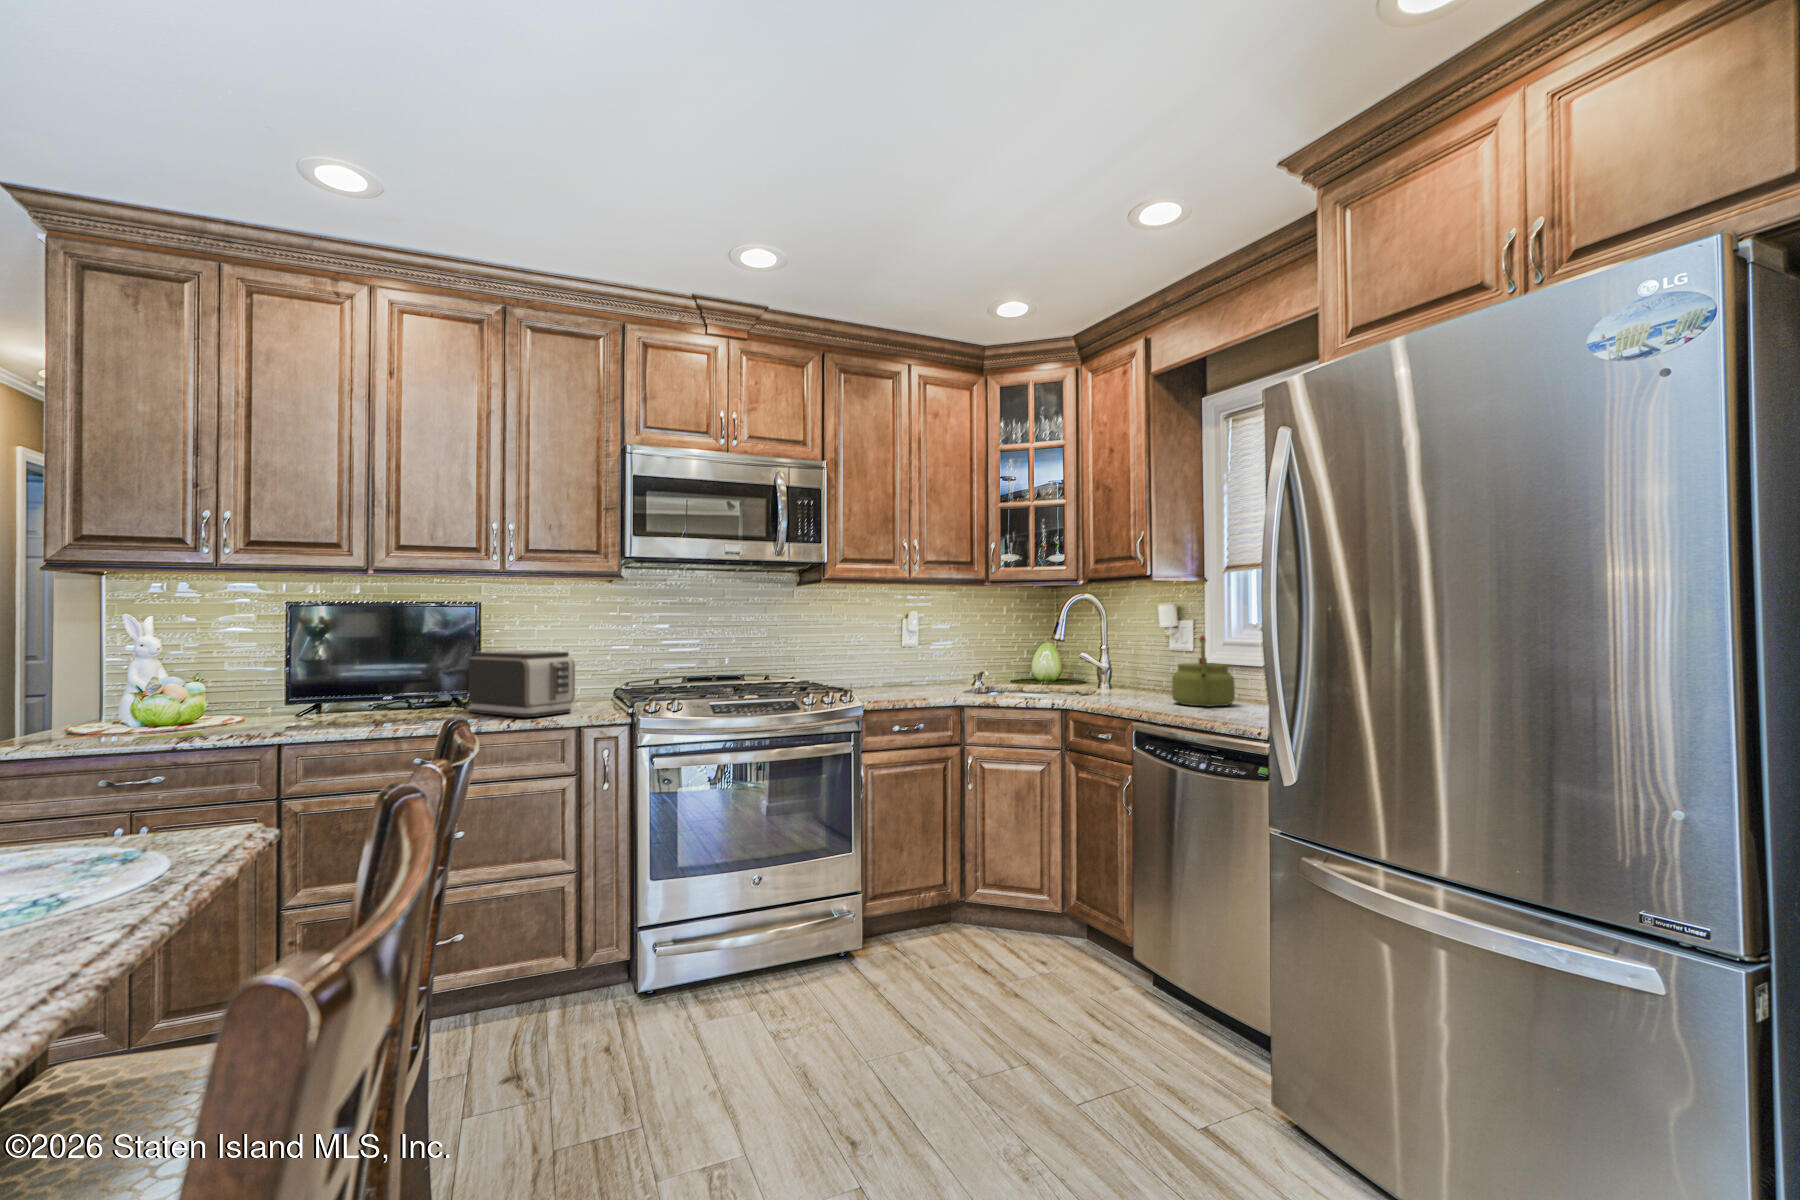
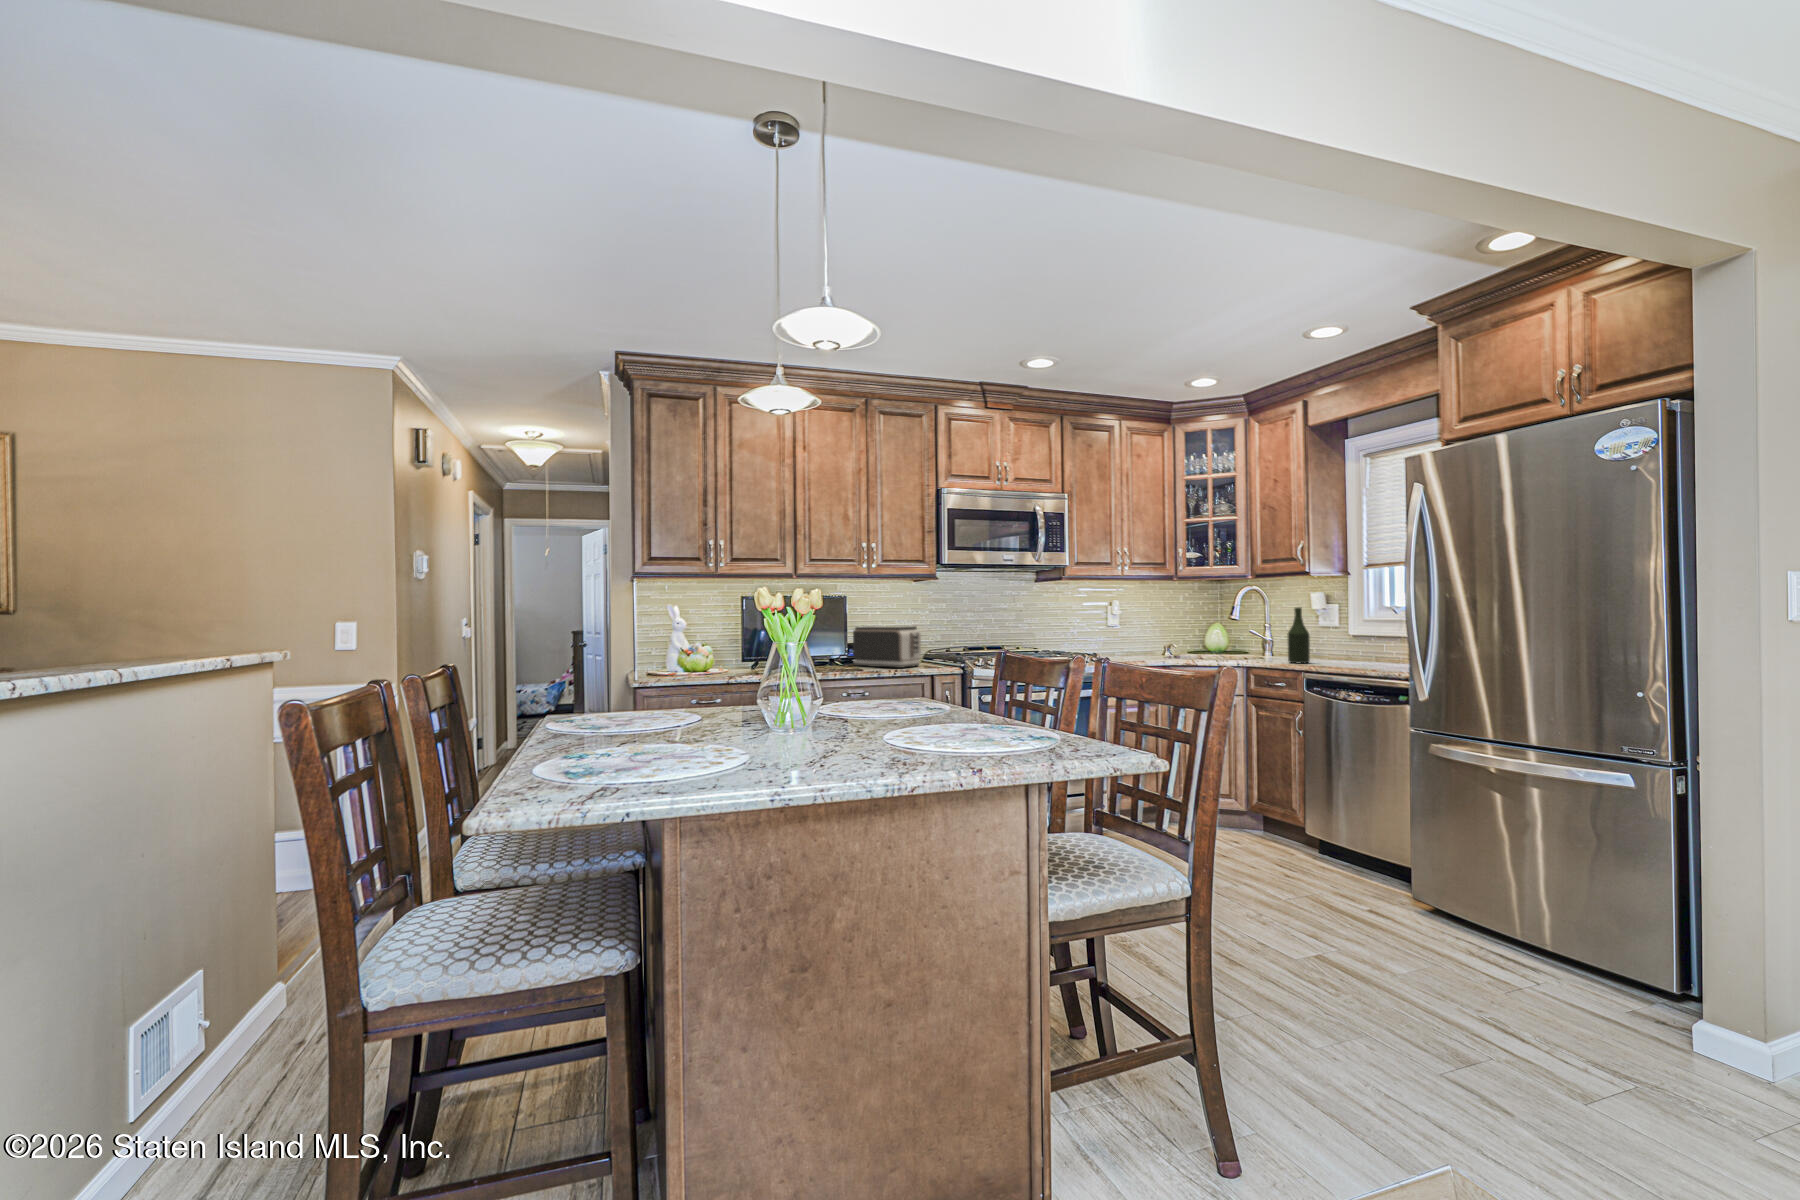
bottle: none [1115,627,1144,708] -> present [1287,607,1310,663]
kettle: present [1172,635,1235,707] -> none [1328,613,1376,663]

